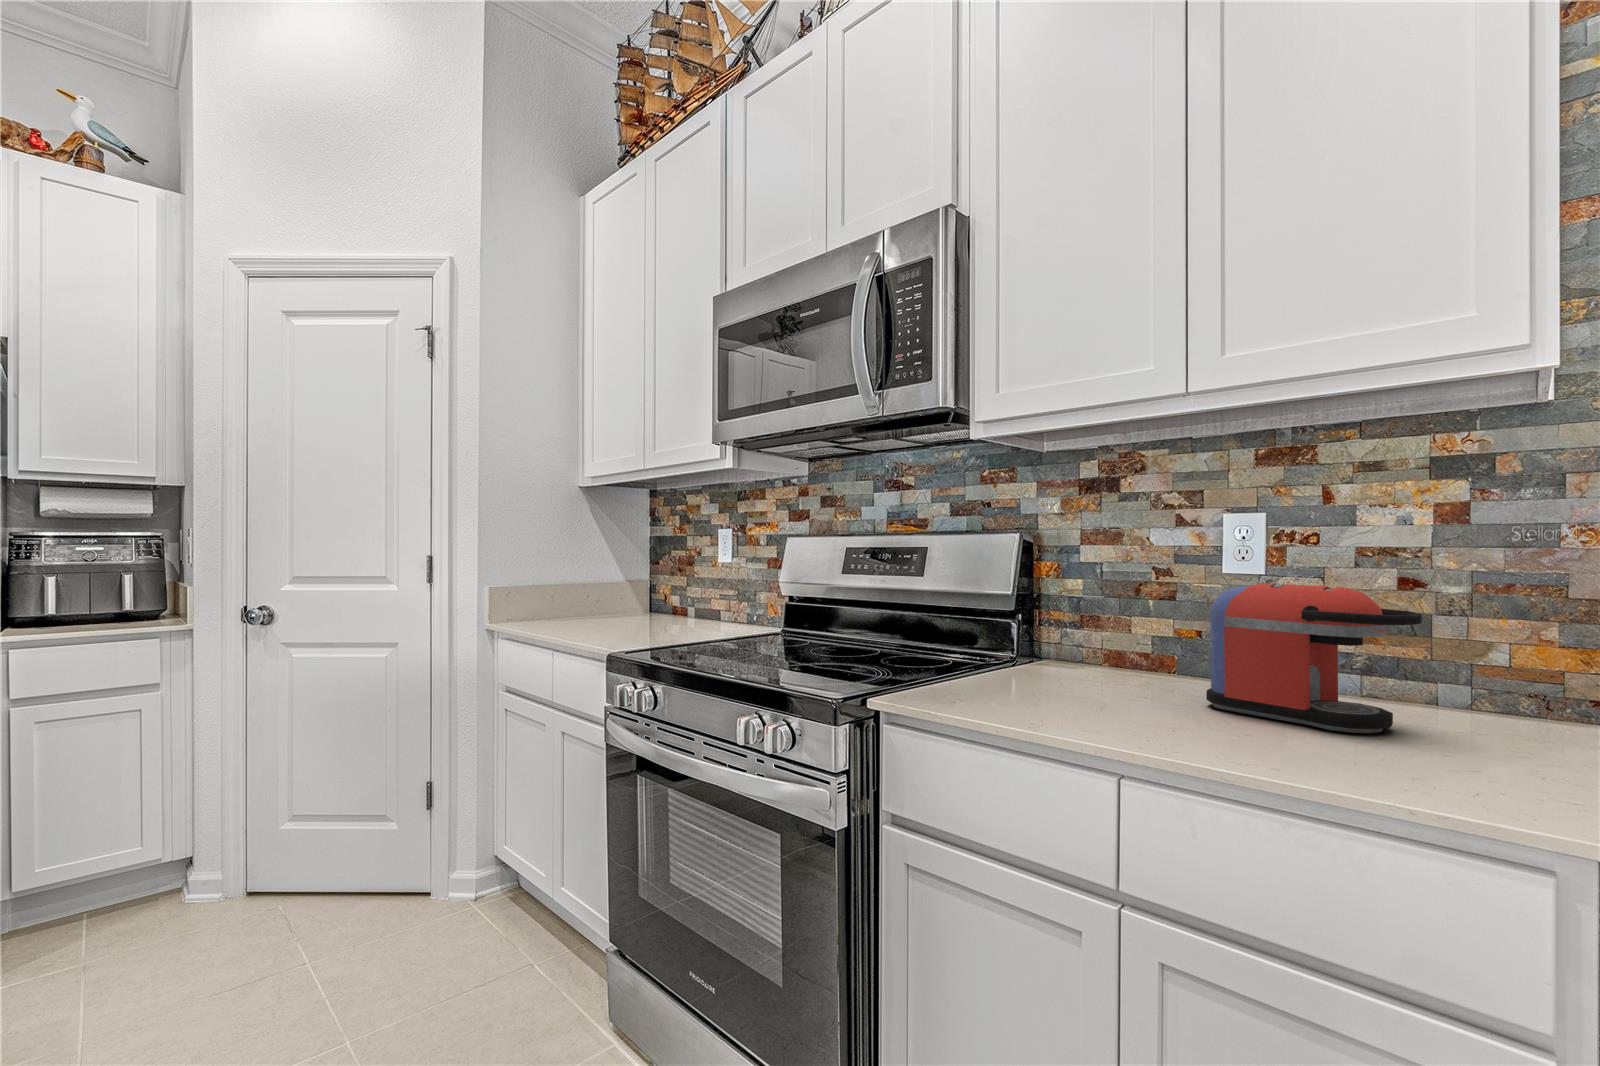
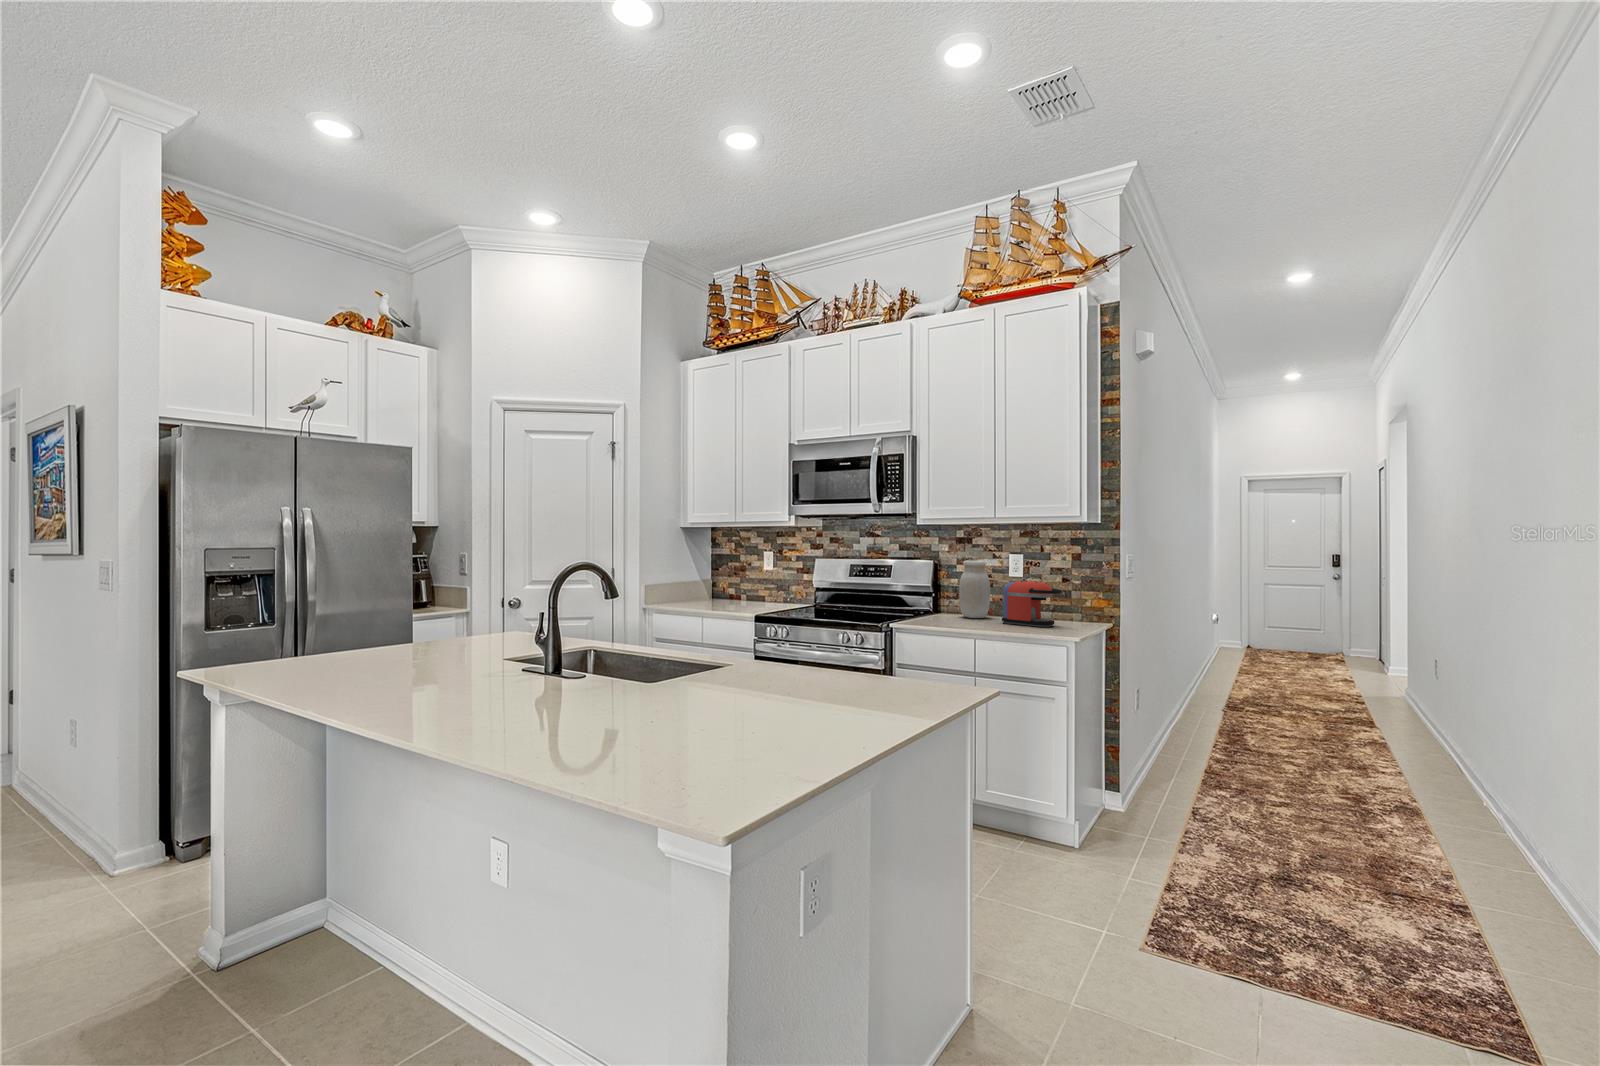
jar: none [1084,529,1169,683] -> present [959,560,990,618]

